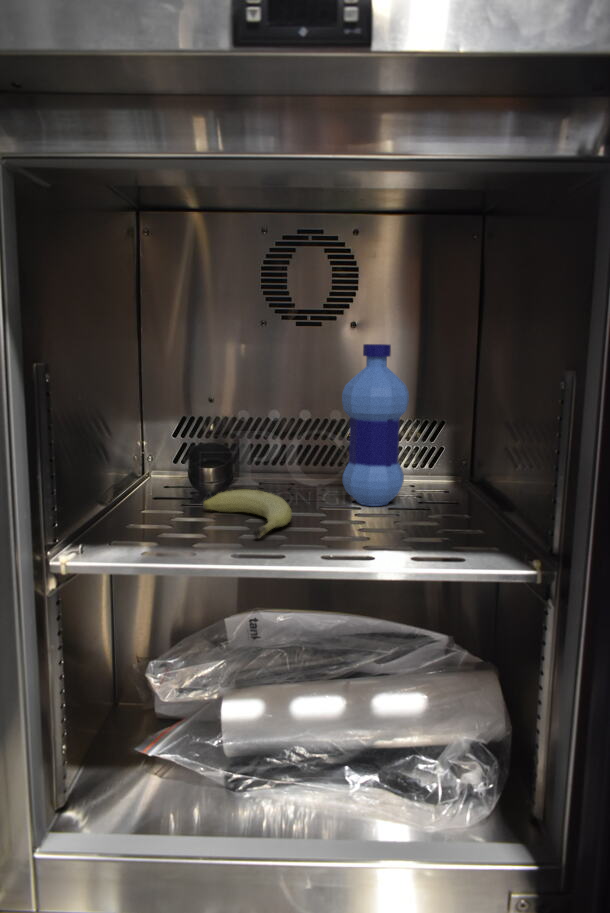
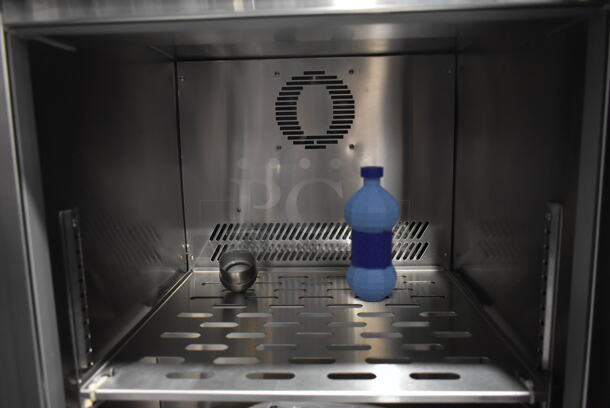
fruit: present [203,490,292,539] -> none [229,293,303,349]

